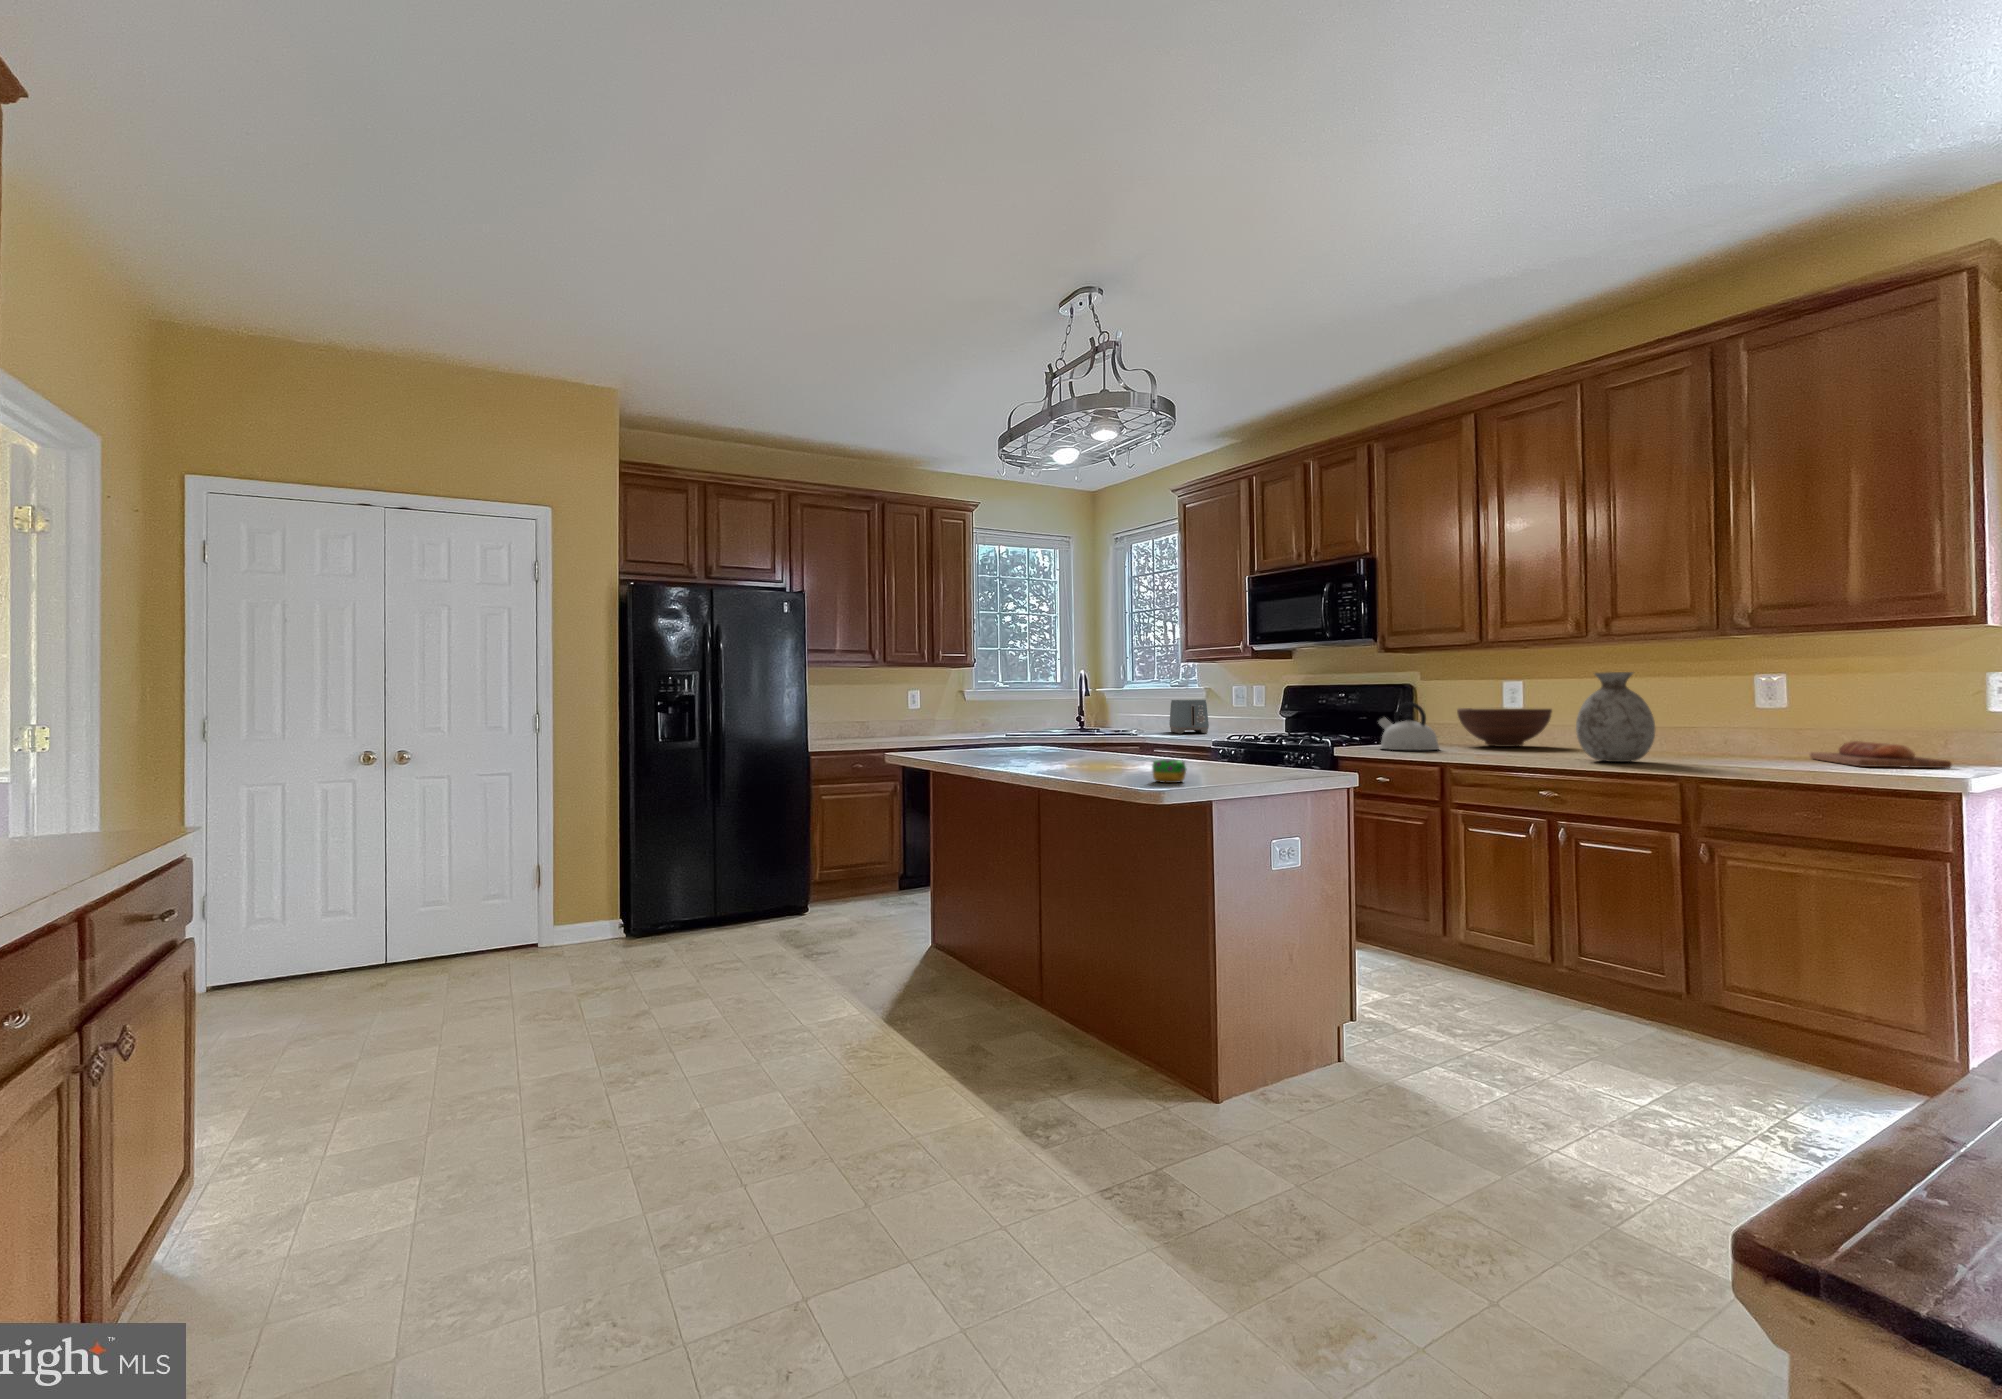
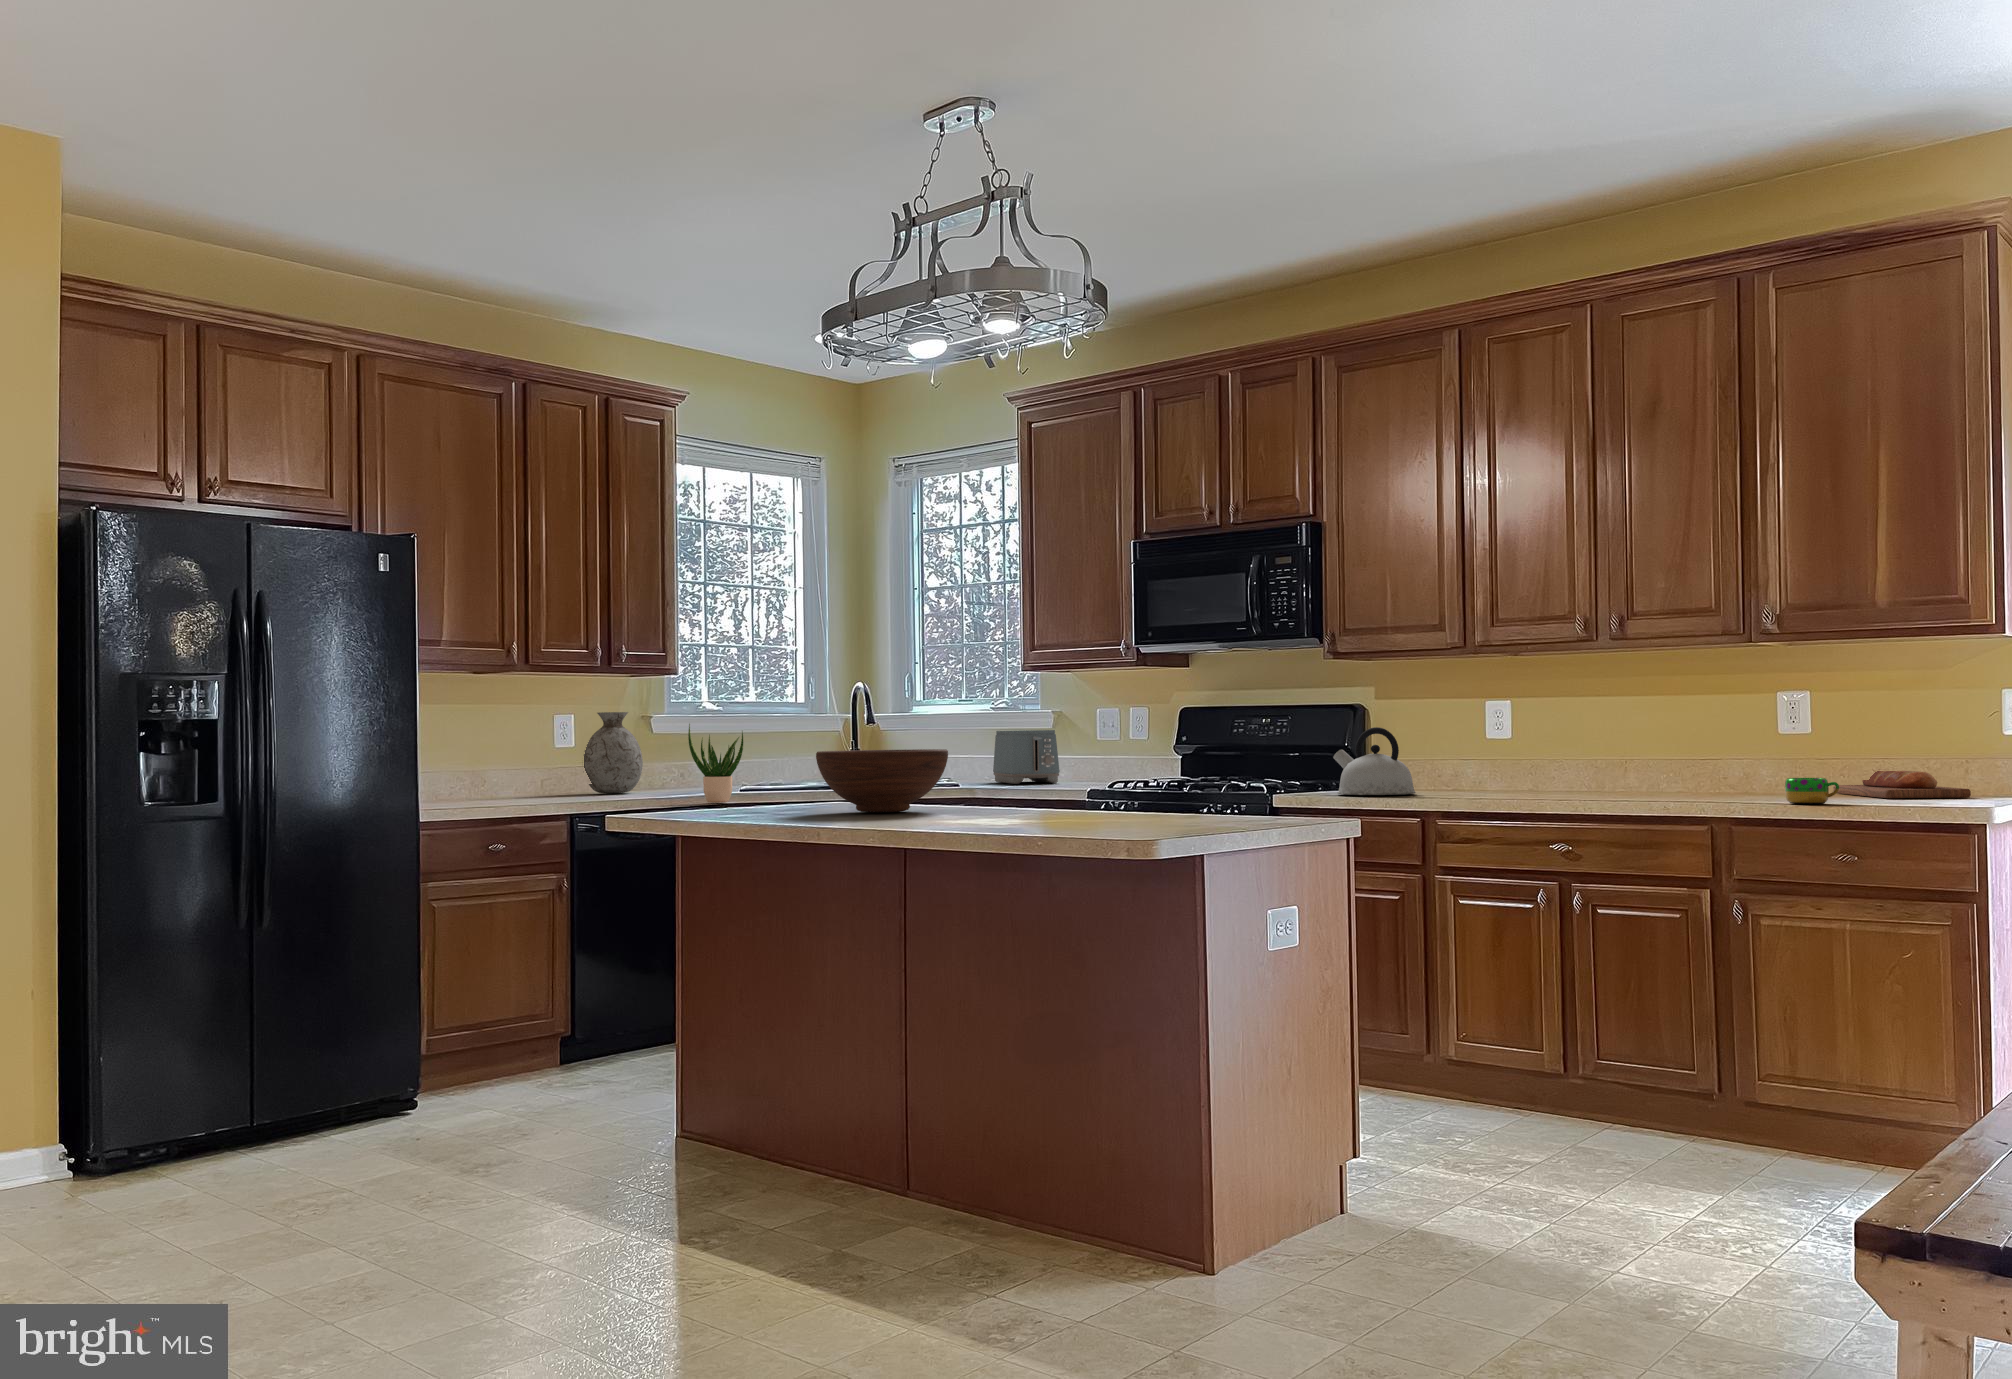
vase: present [1576,672,1655,762] -> present [584,712,643,794]
potted plant: none [962,697,993,744] -> present [688,724,743,803]
fruit bowl: present [1457,708,1552,747] -> present [816,749,948,813]
mug: present [1152,760,1186,783] -> present [1785,778,1839,804]

